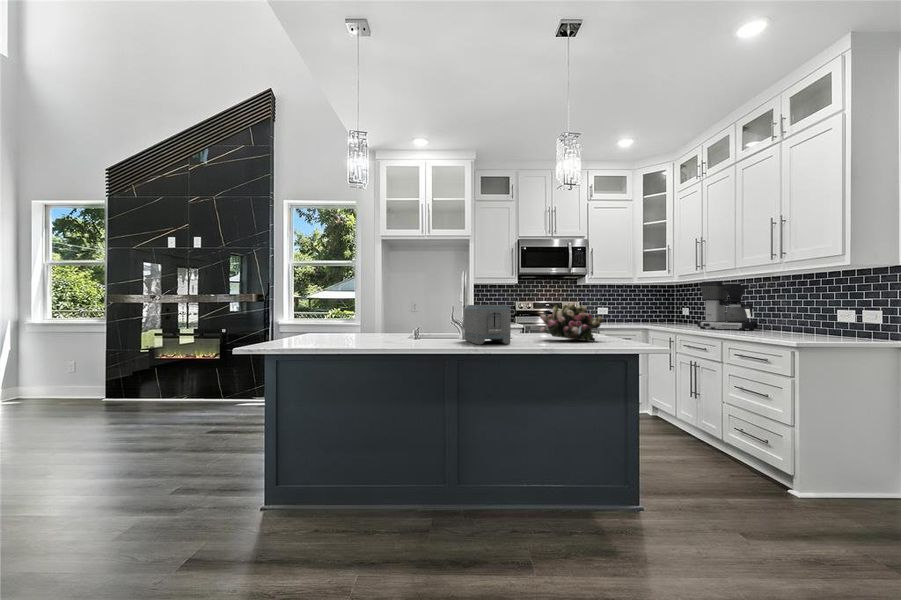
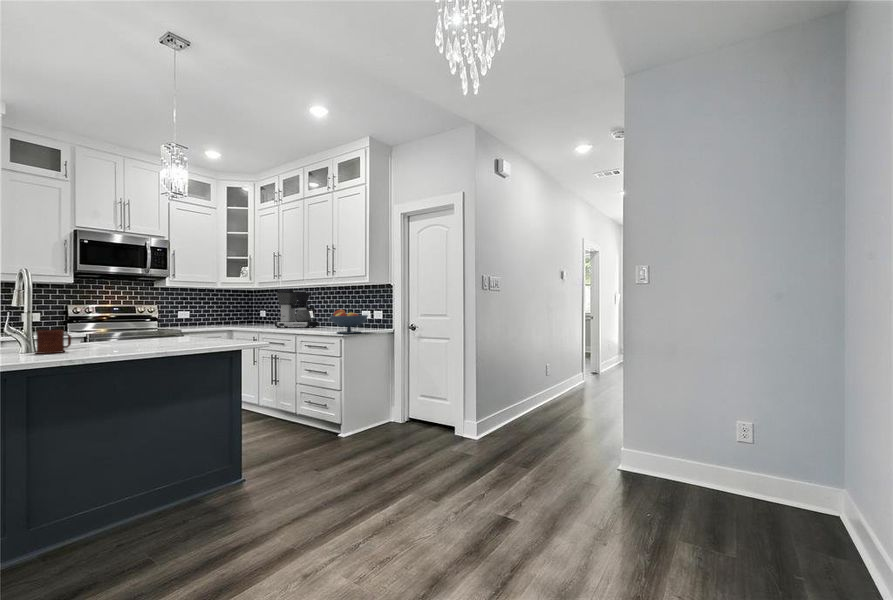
flower arrangement: present [540,303,603,342] -> none [153,310,210,341]
toaster: present [465,305,511,345] -> none [77,313,132,349]
fruit bowl: none [775,306,844,342] -> present [330,310,368,334]
mug: none [417,321,448,346] -> present [35,330,71,354]

